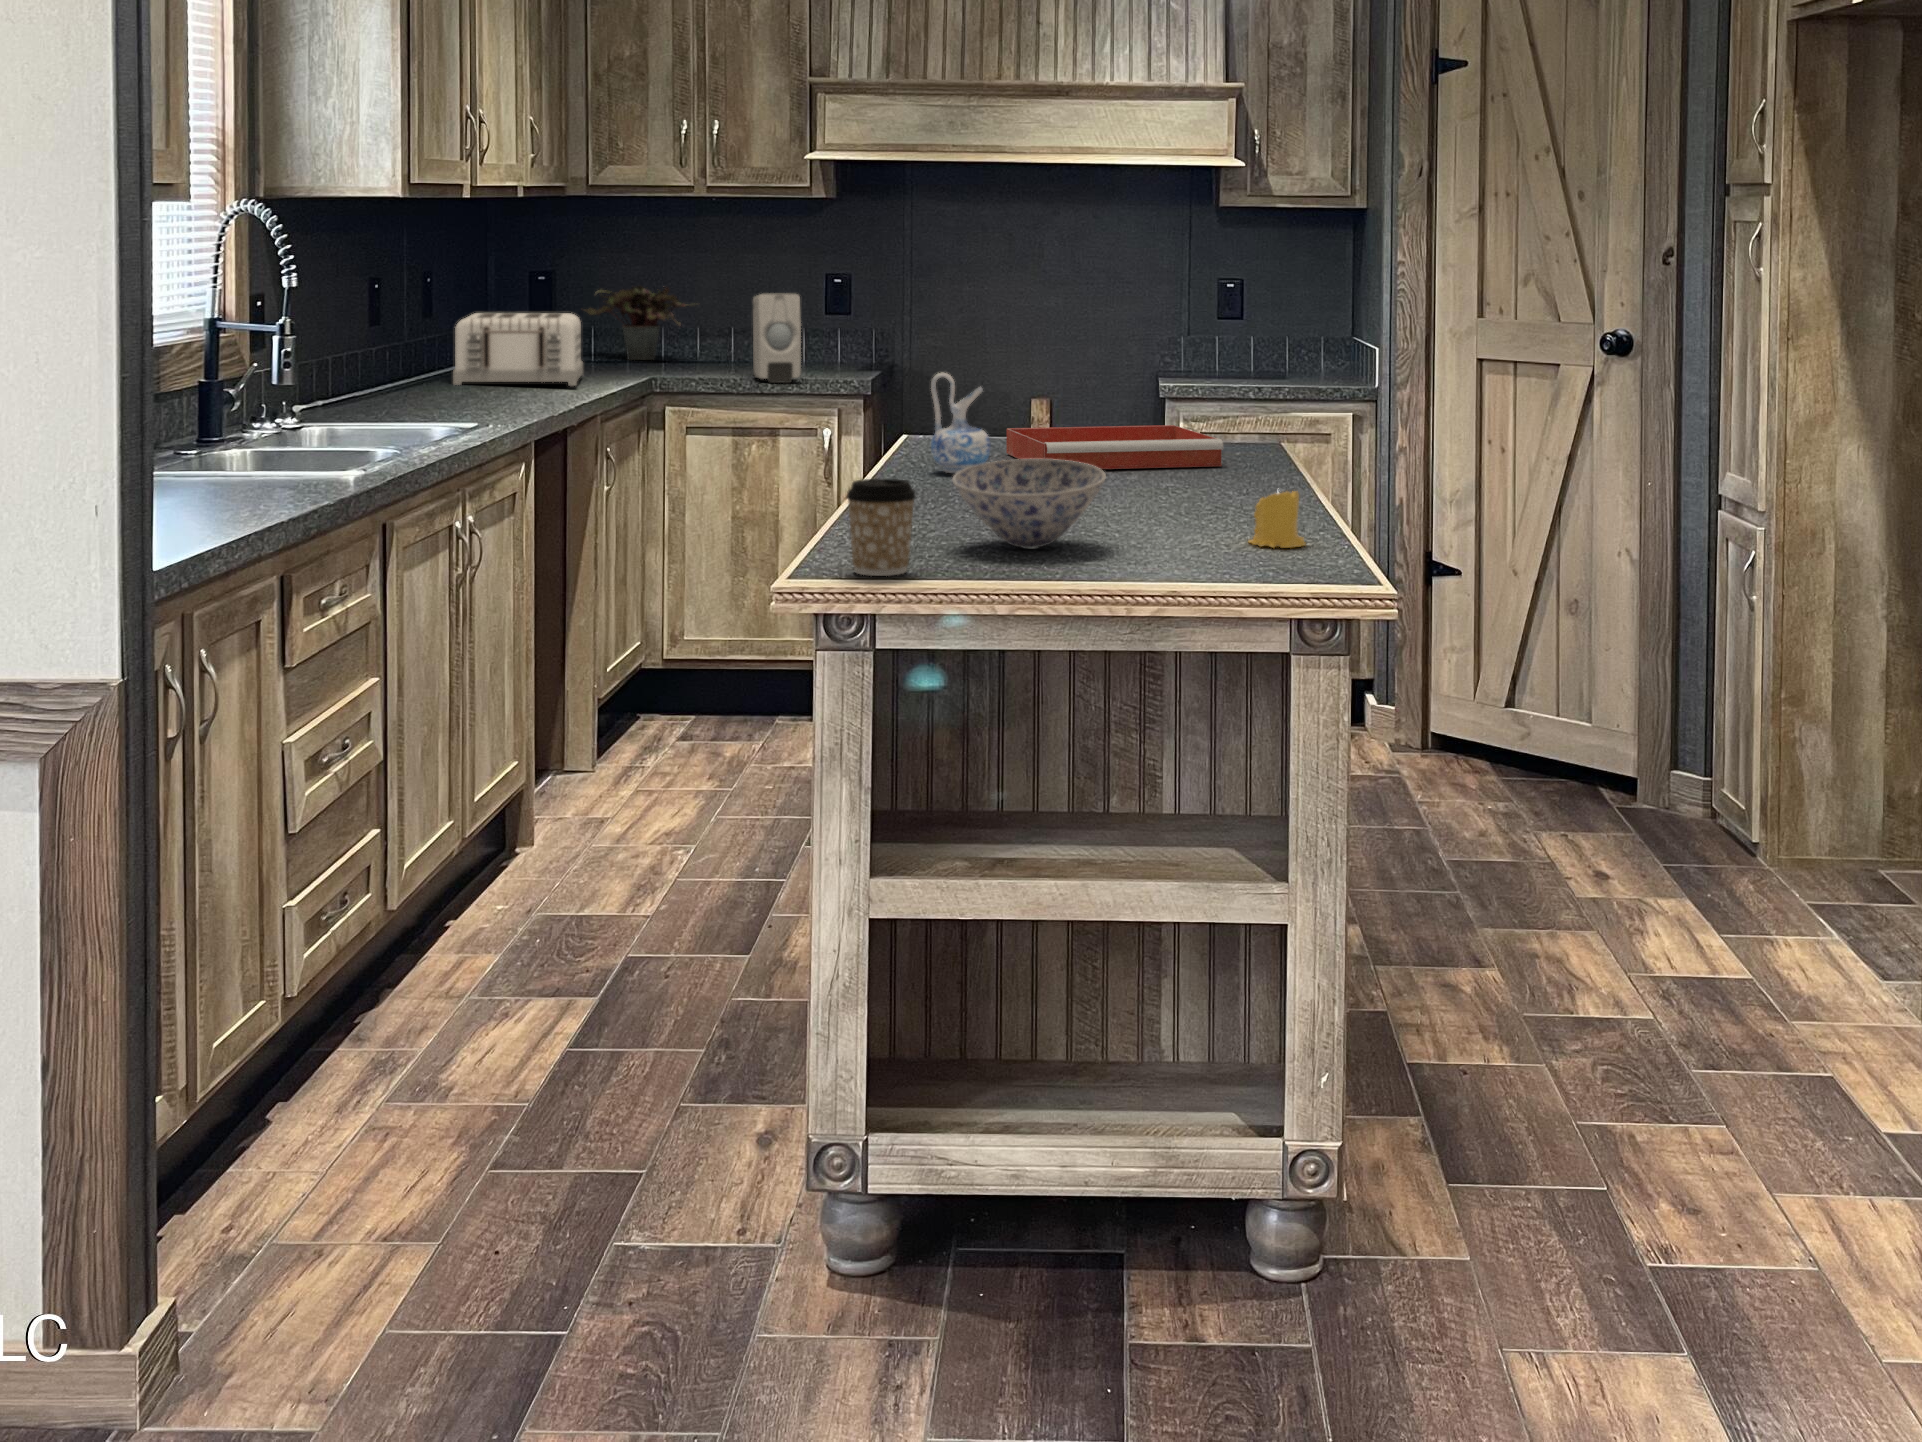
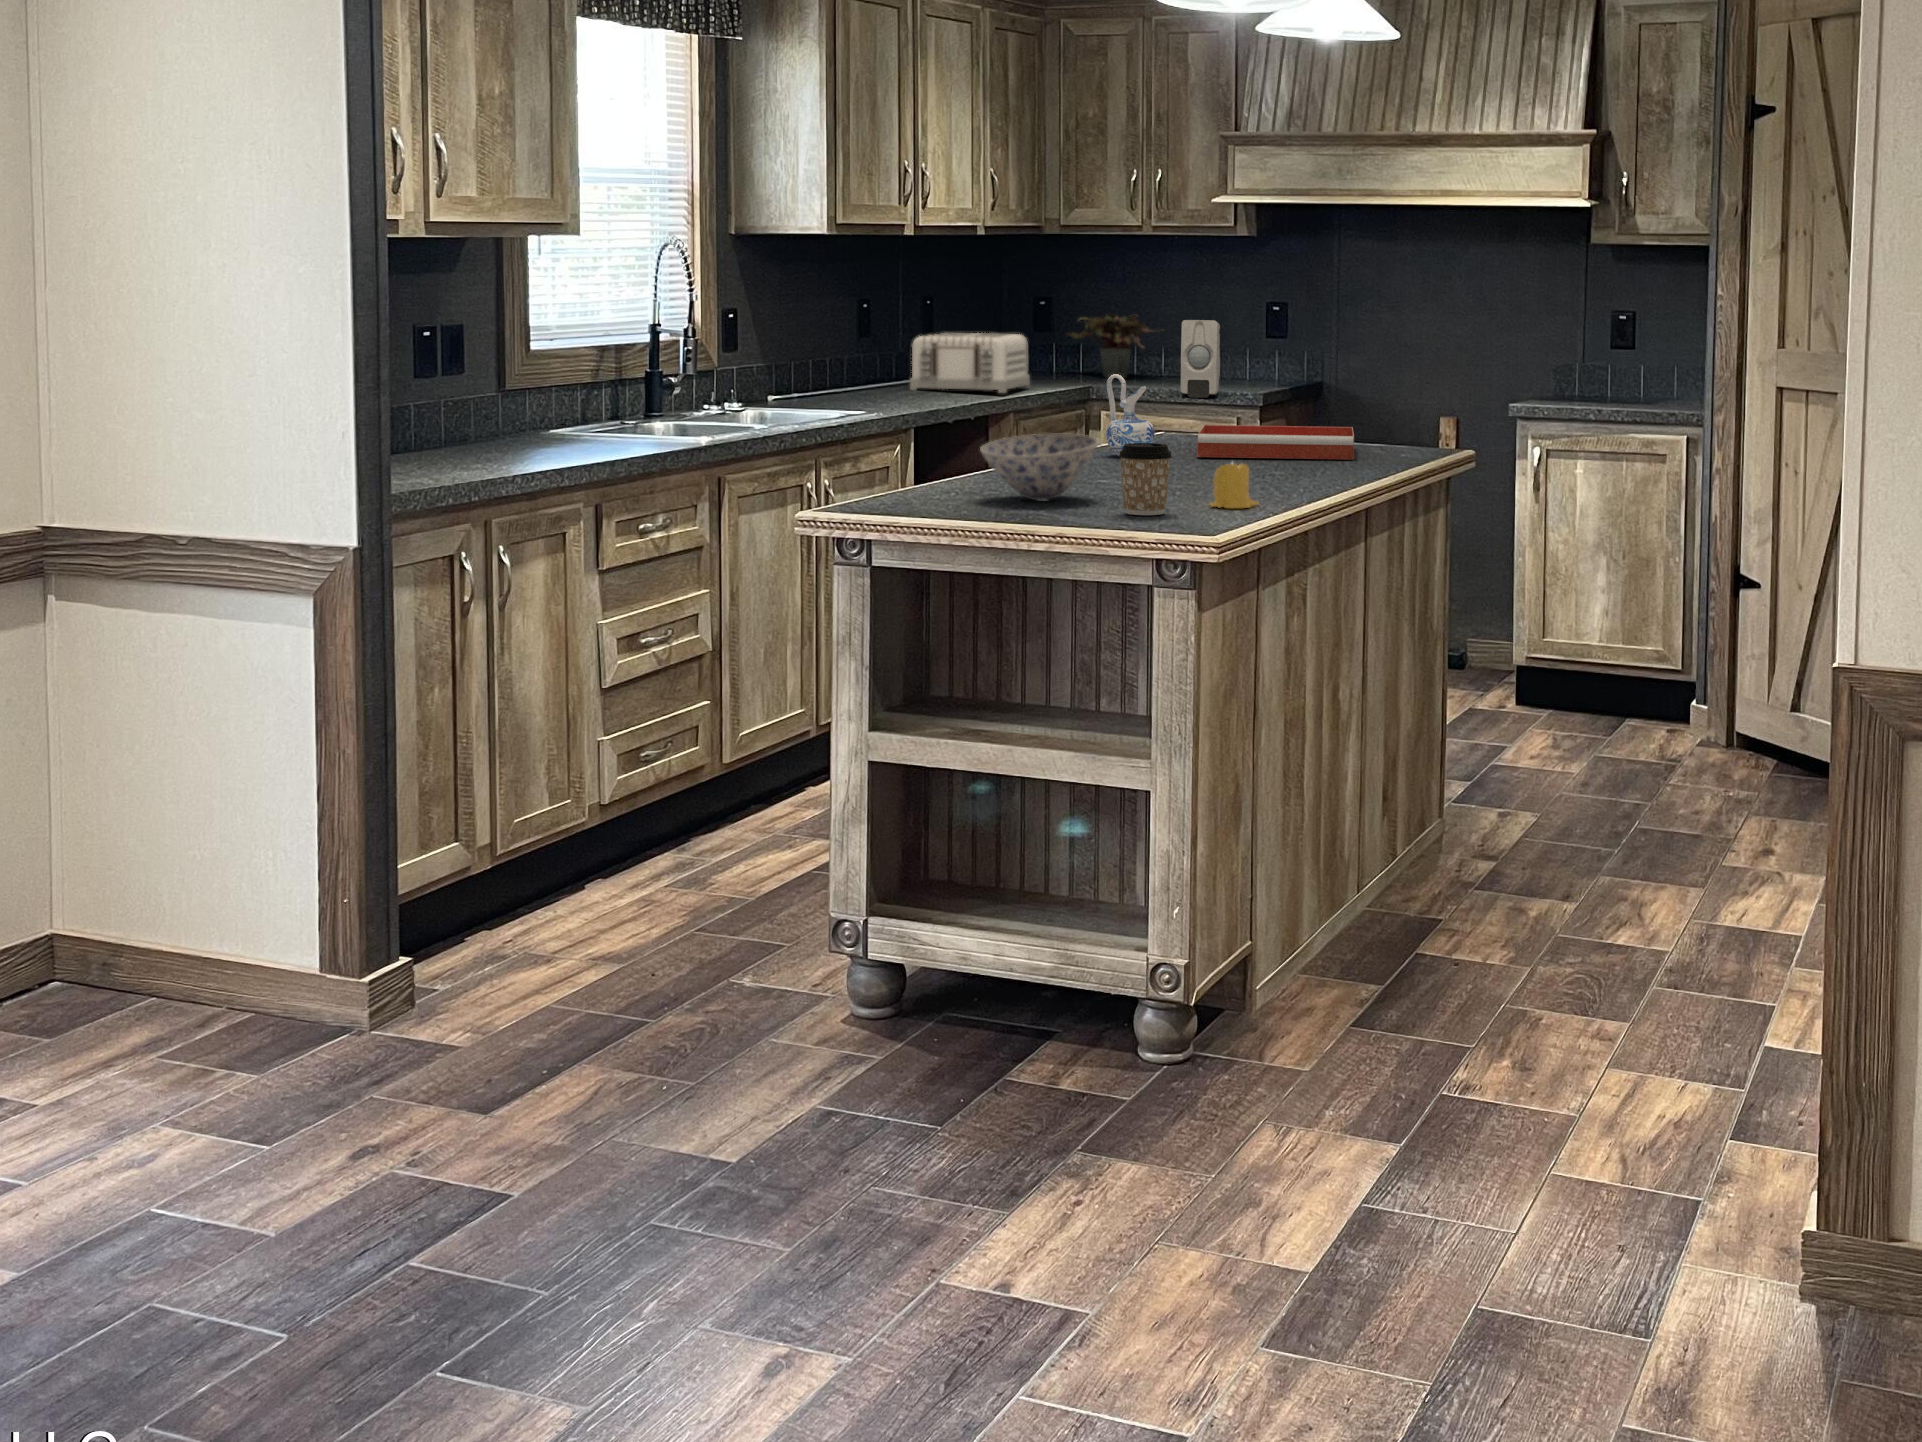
coffee cup: present [846,479,916,576] -> present [1119,443,1172,515]

